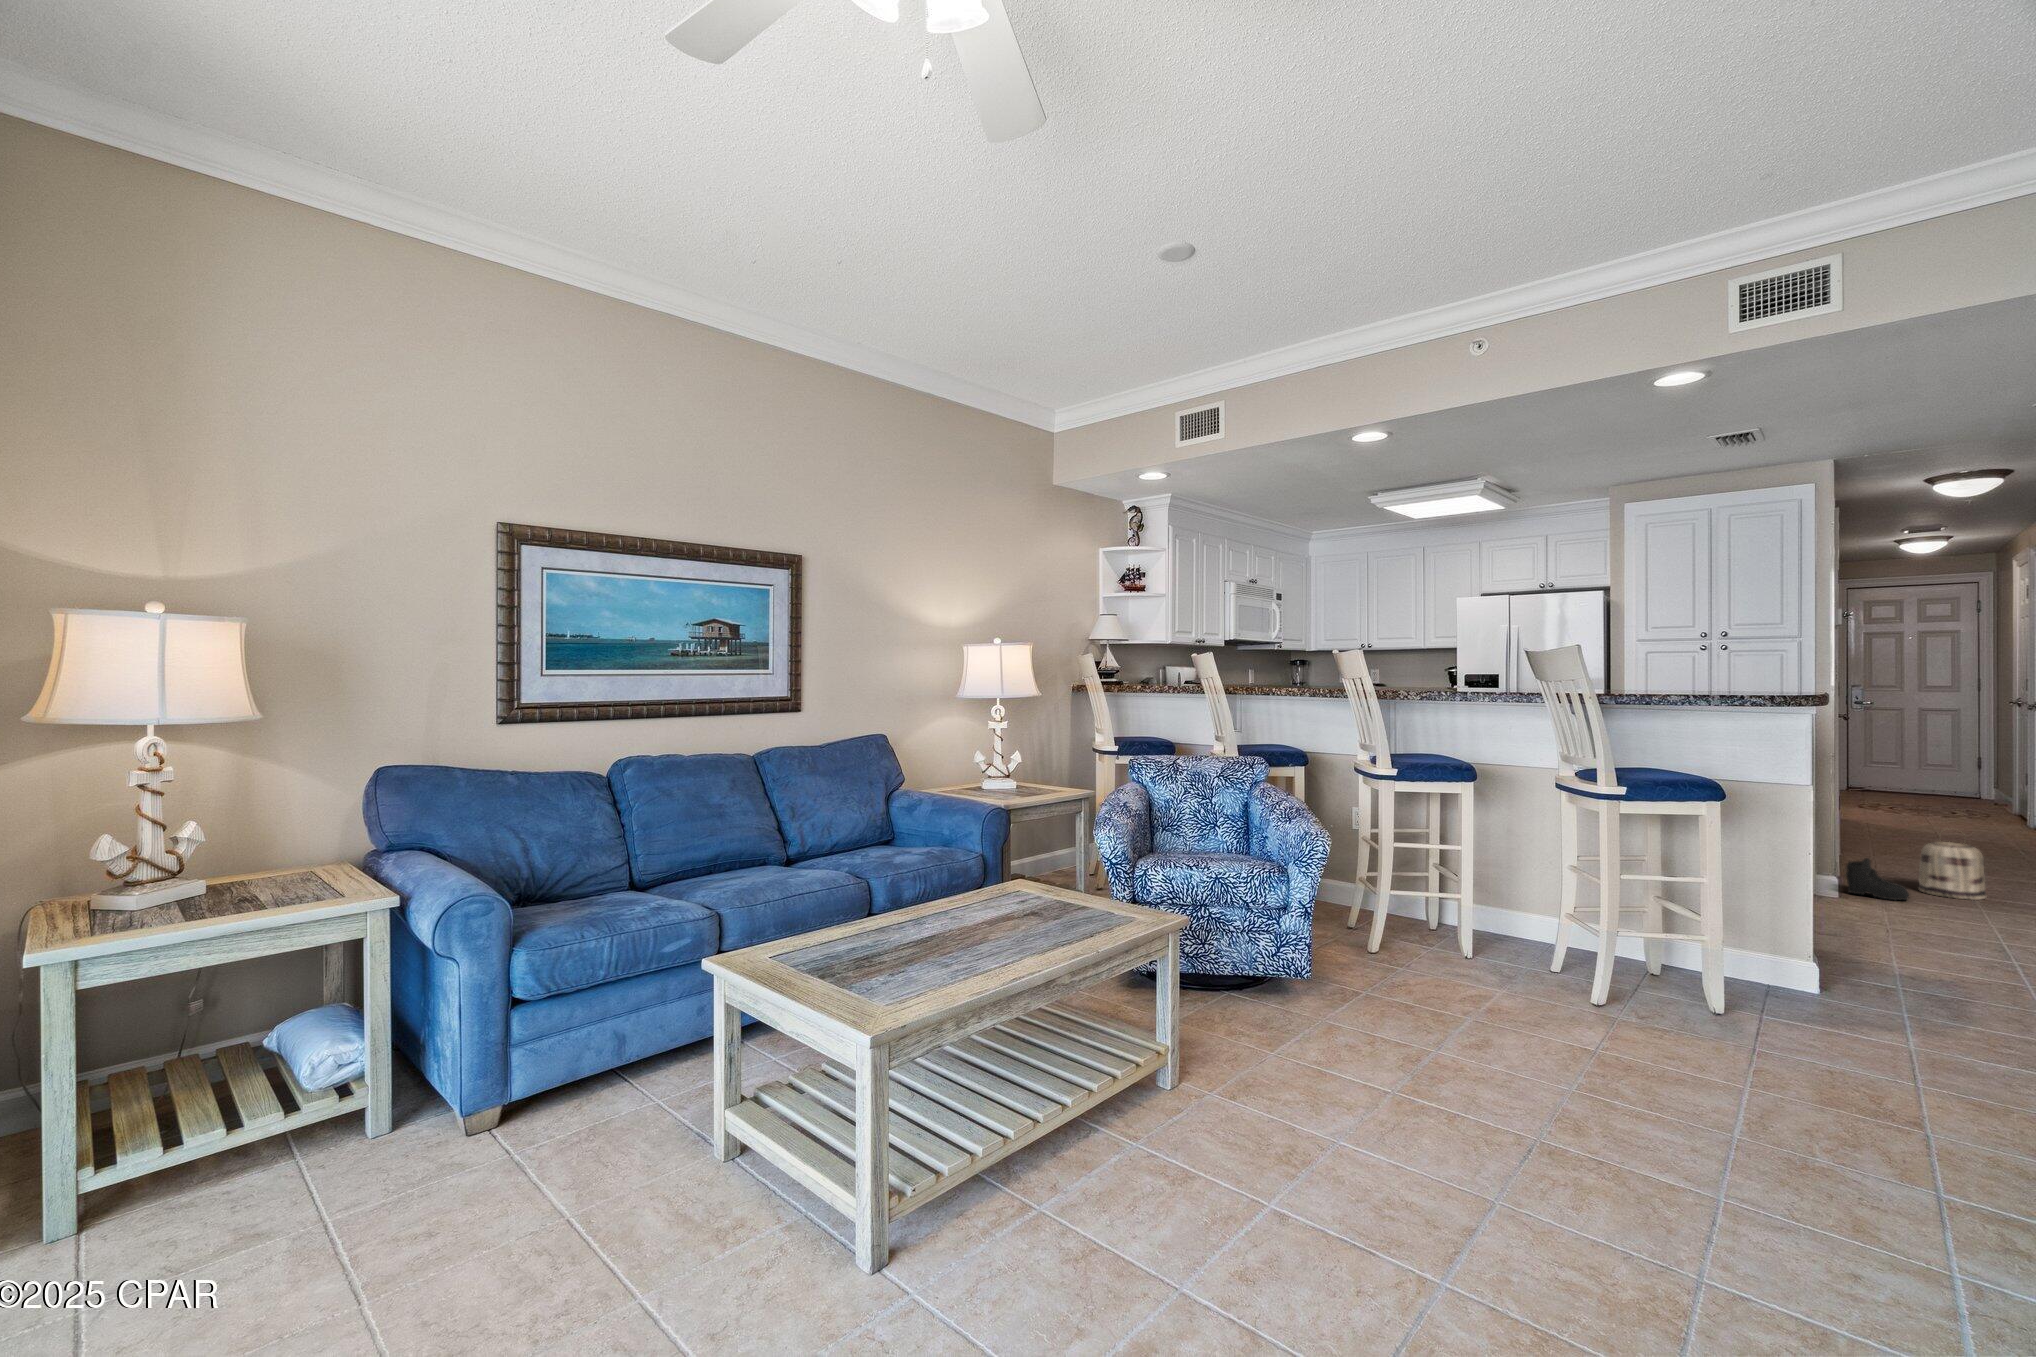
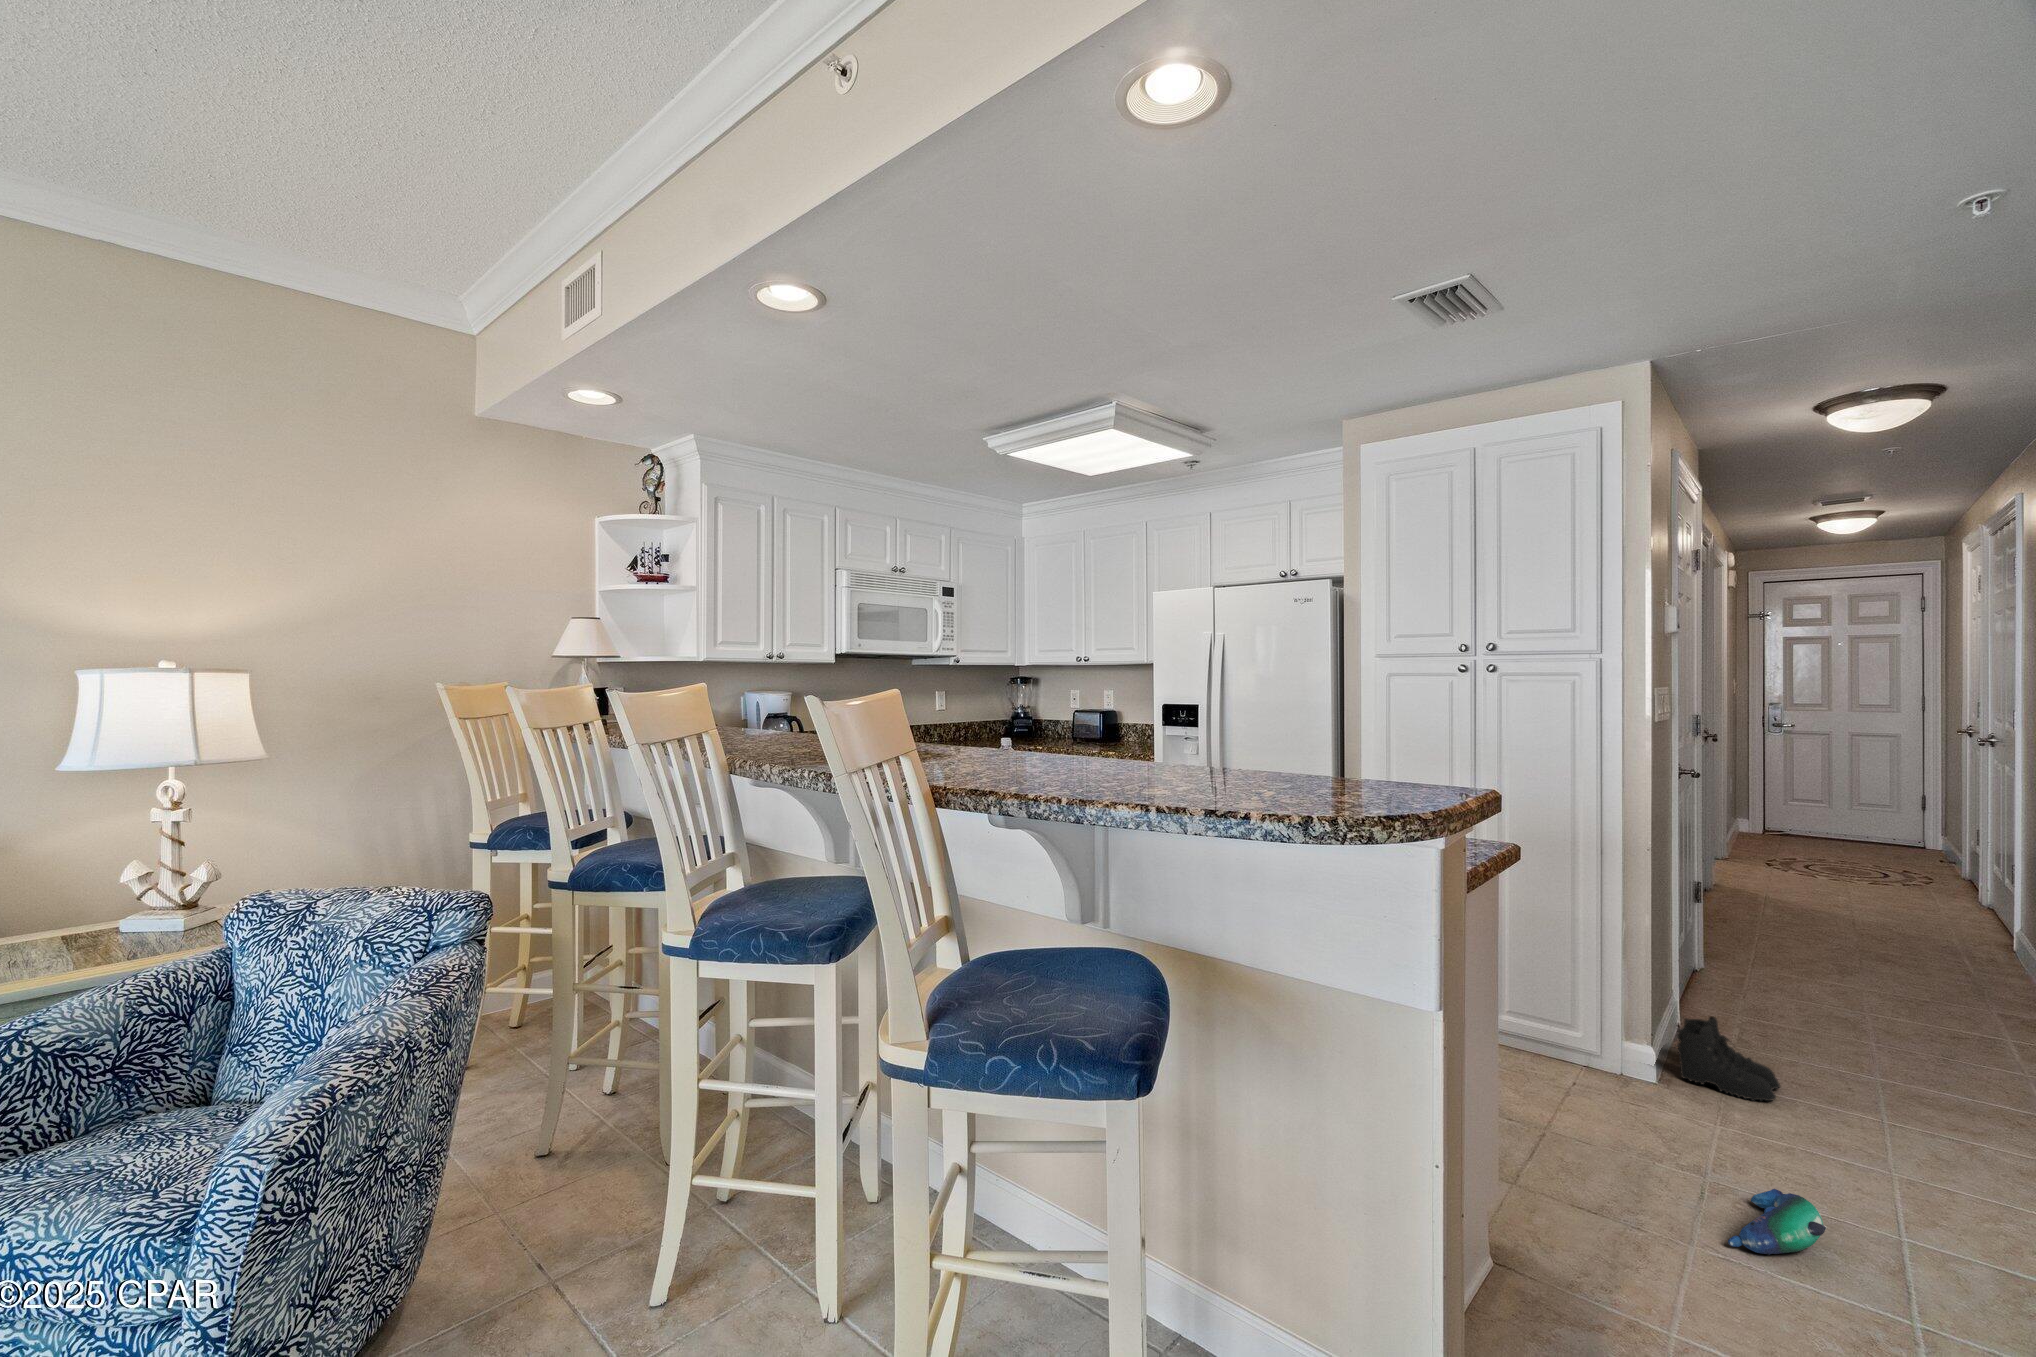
basket: present [1918,839,1987,900] -> none [1800,969,1910,1097]
plush toy: none [1902,916,1954,941] -> present [1728,1189,1827,1255]

